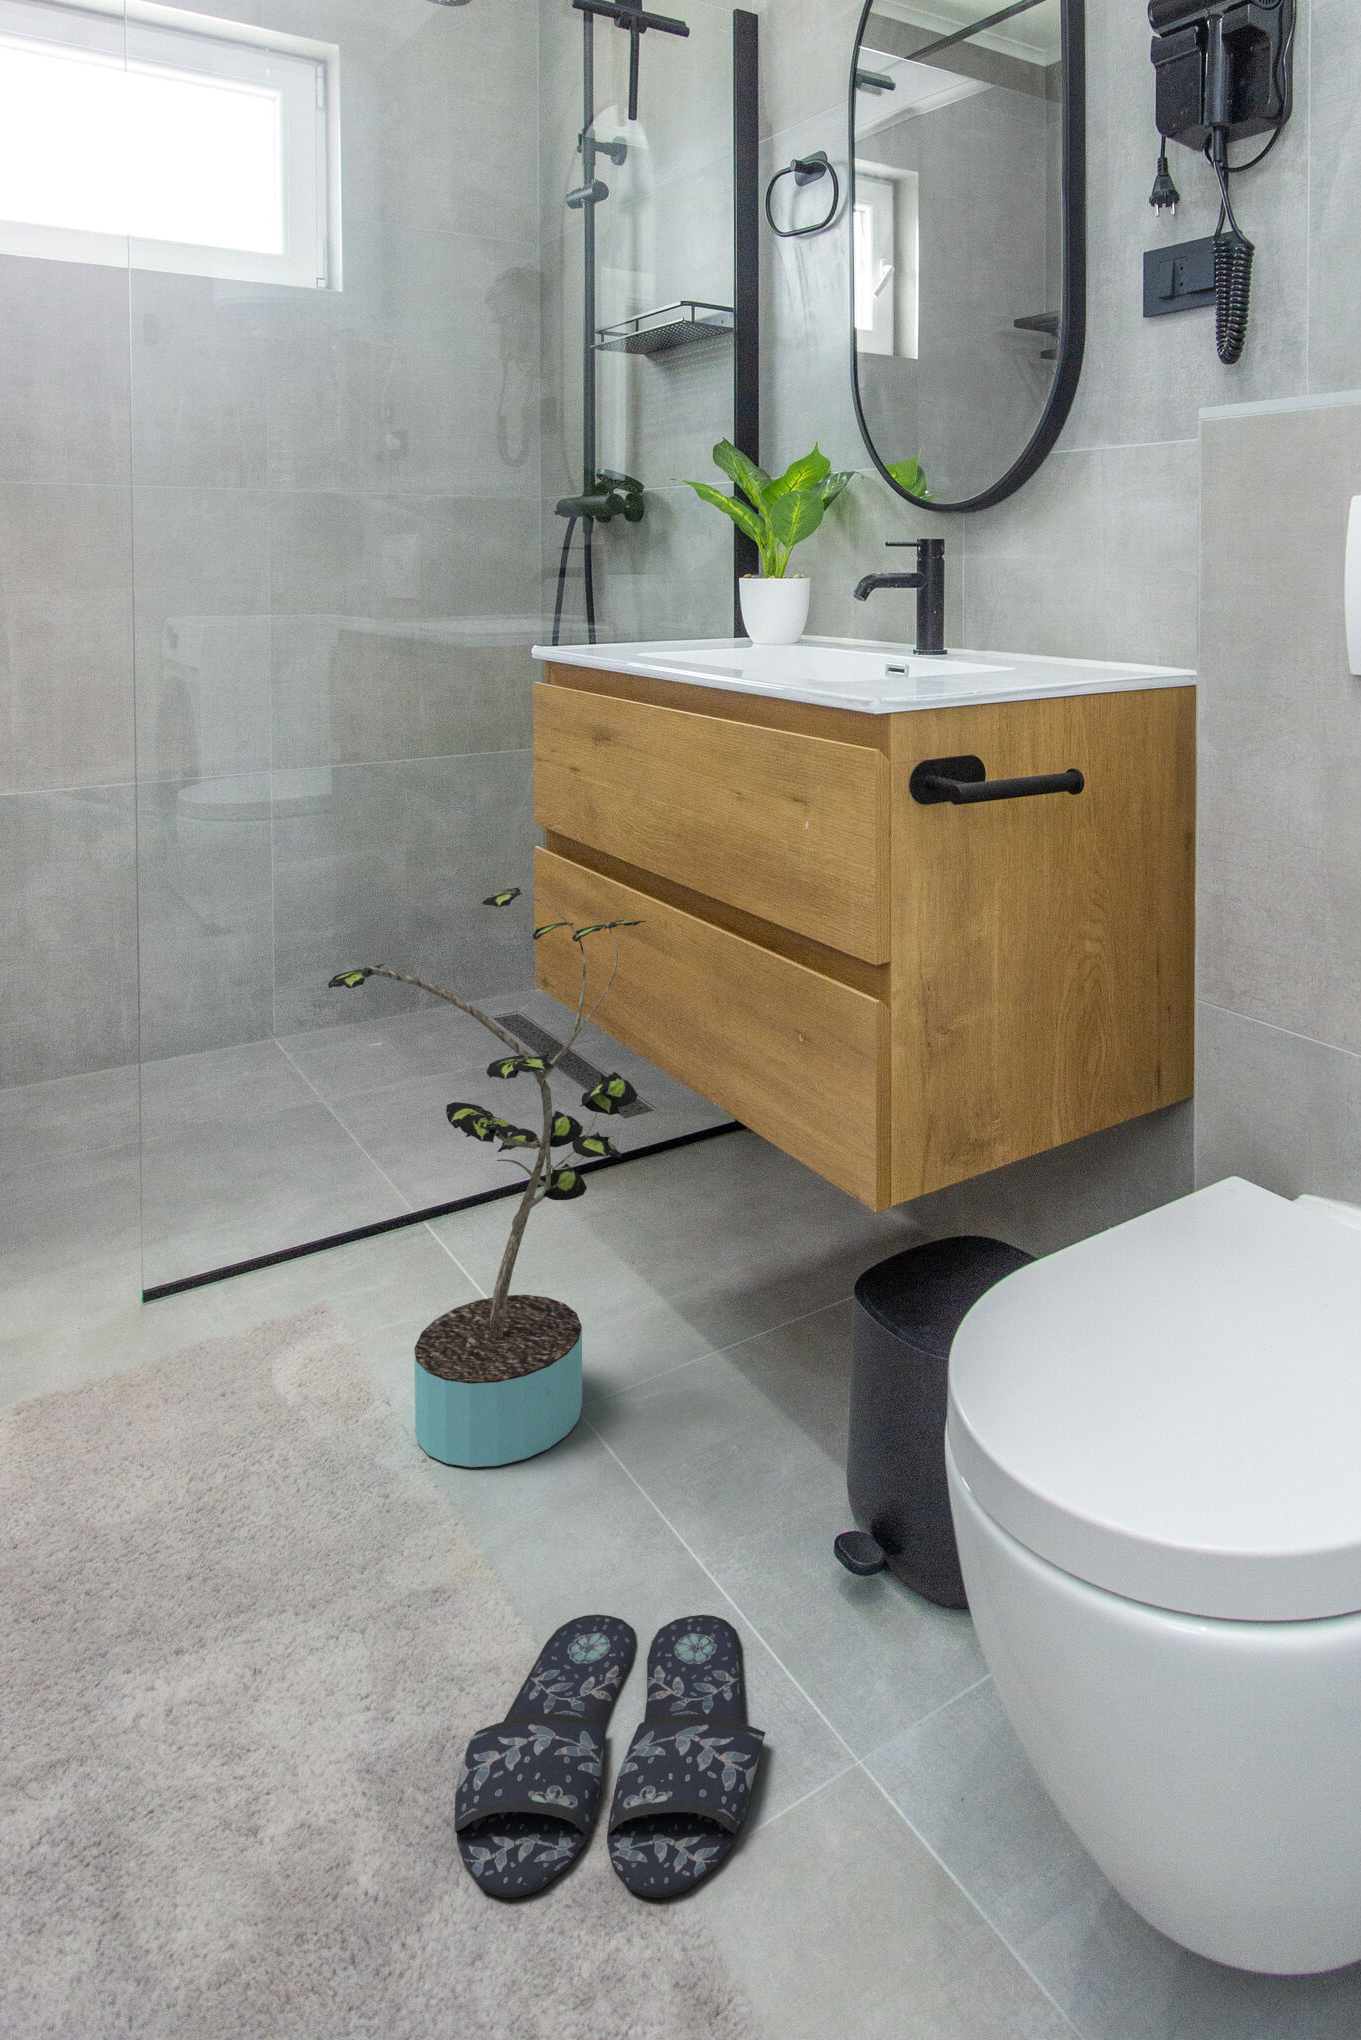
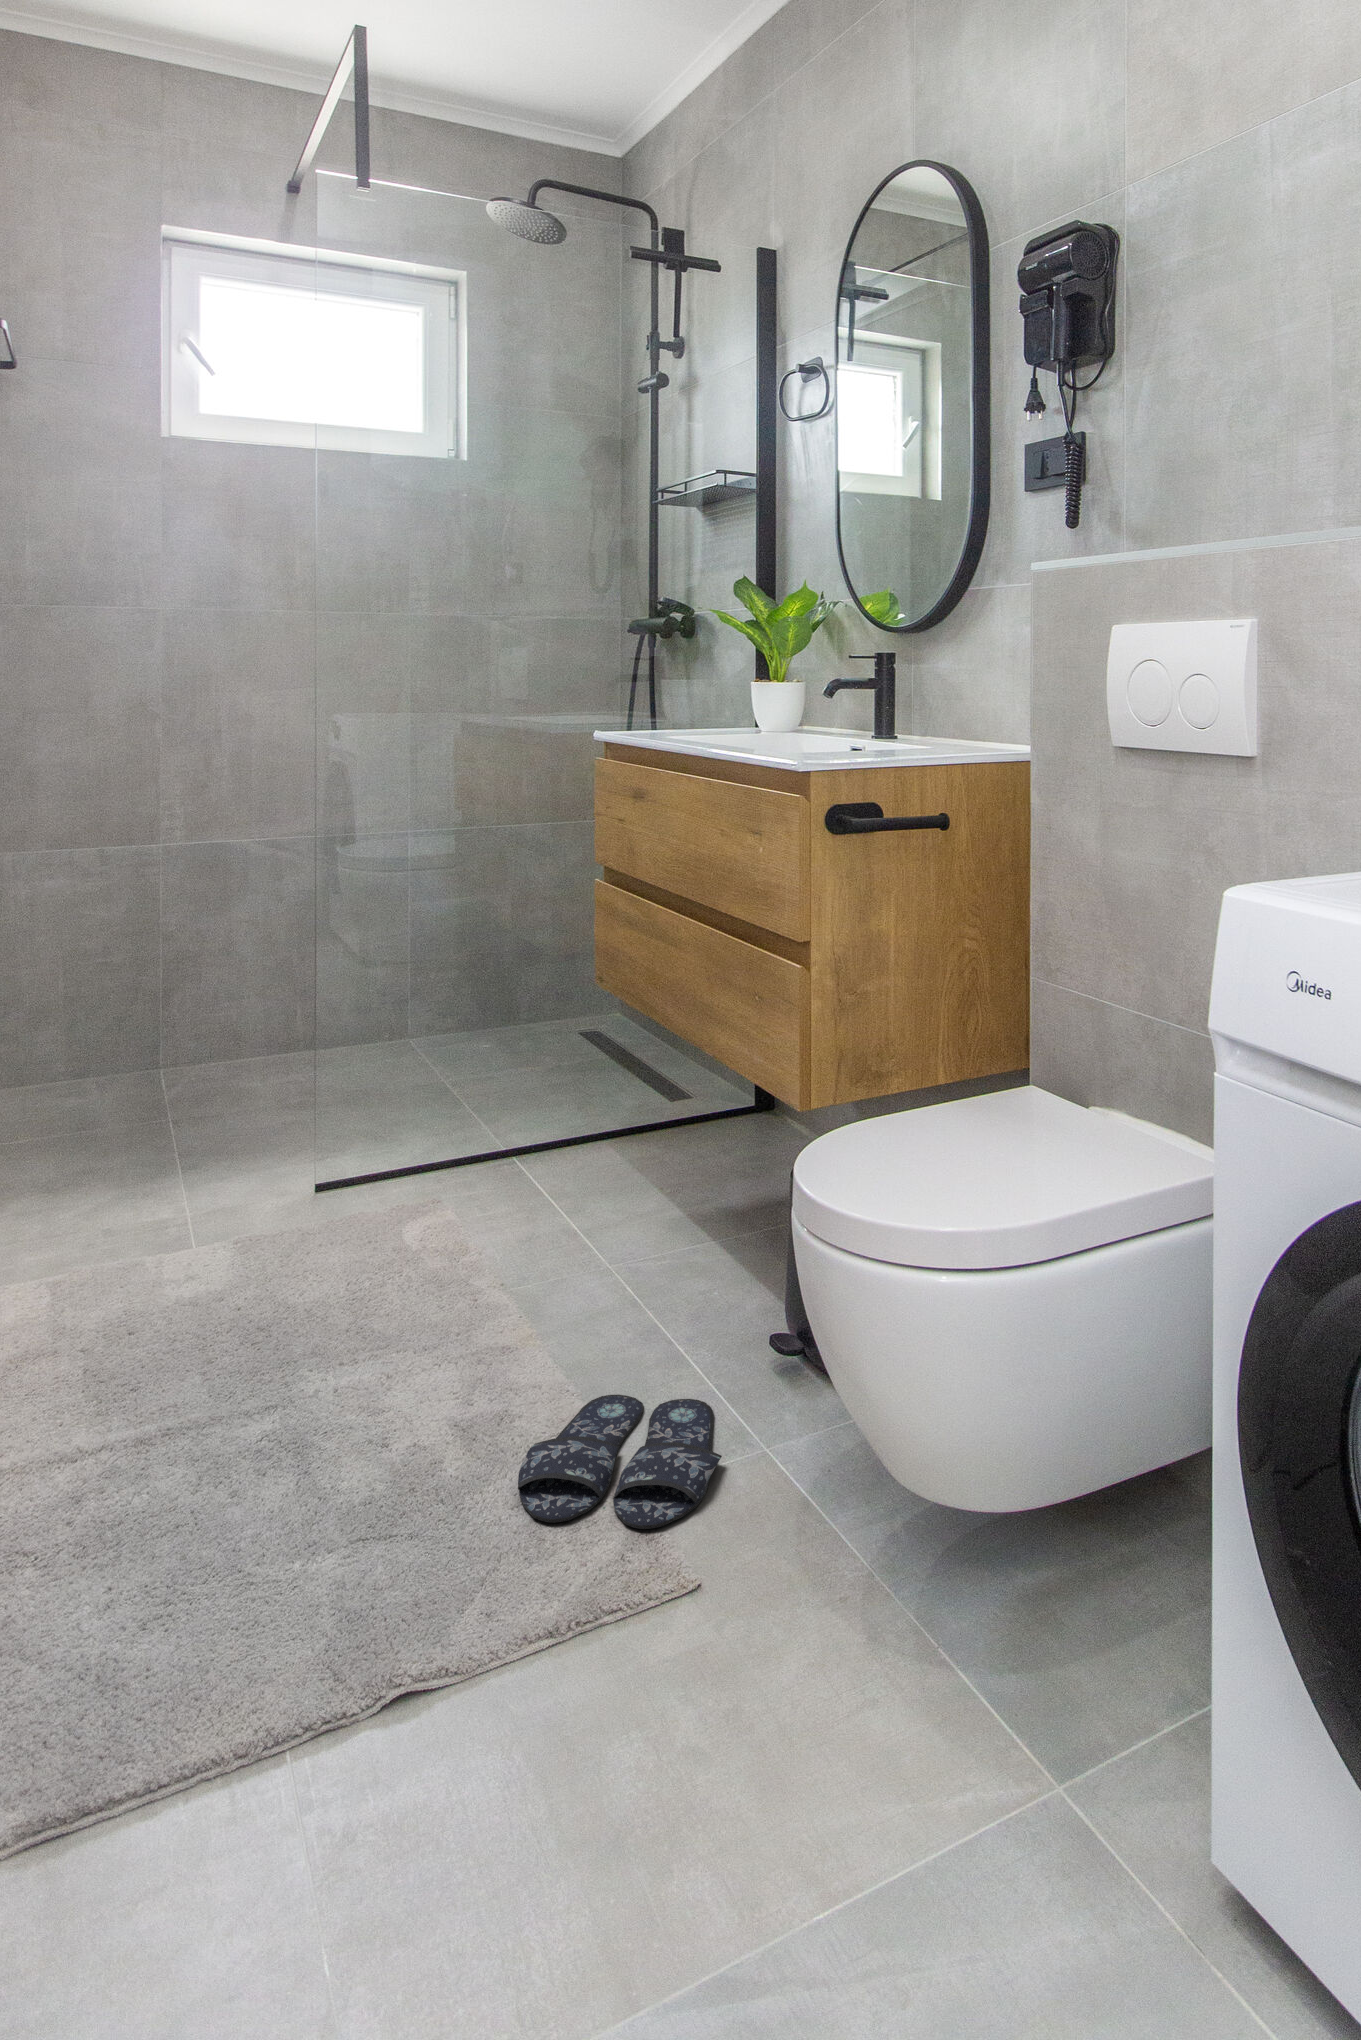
potted plant: present [328,888,645,1467] -> none [449,903,670,1313]

